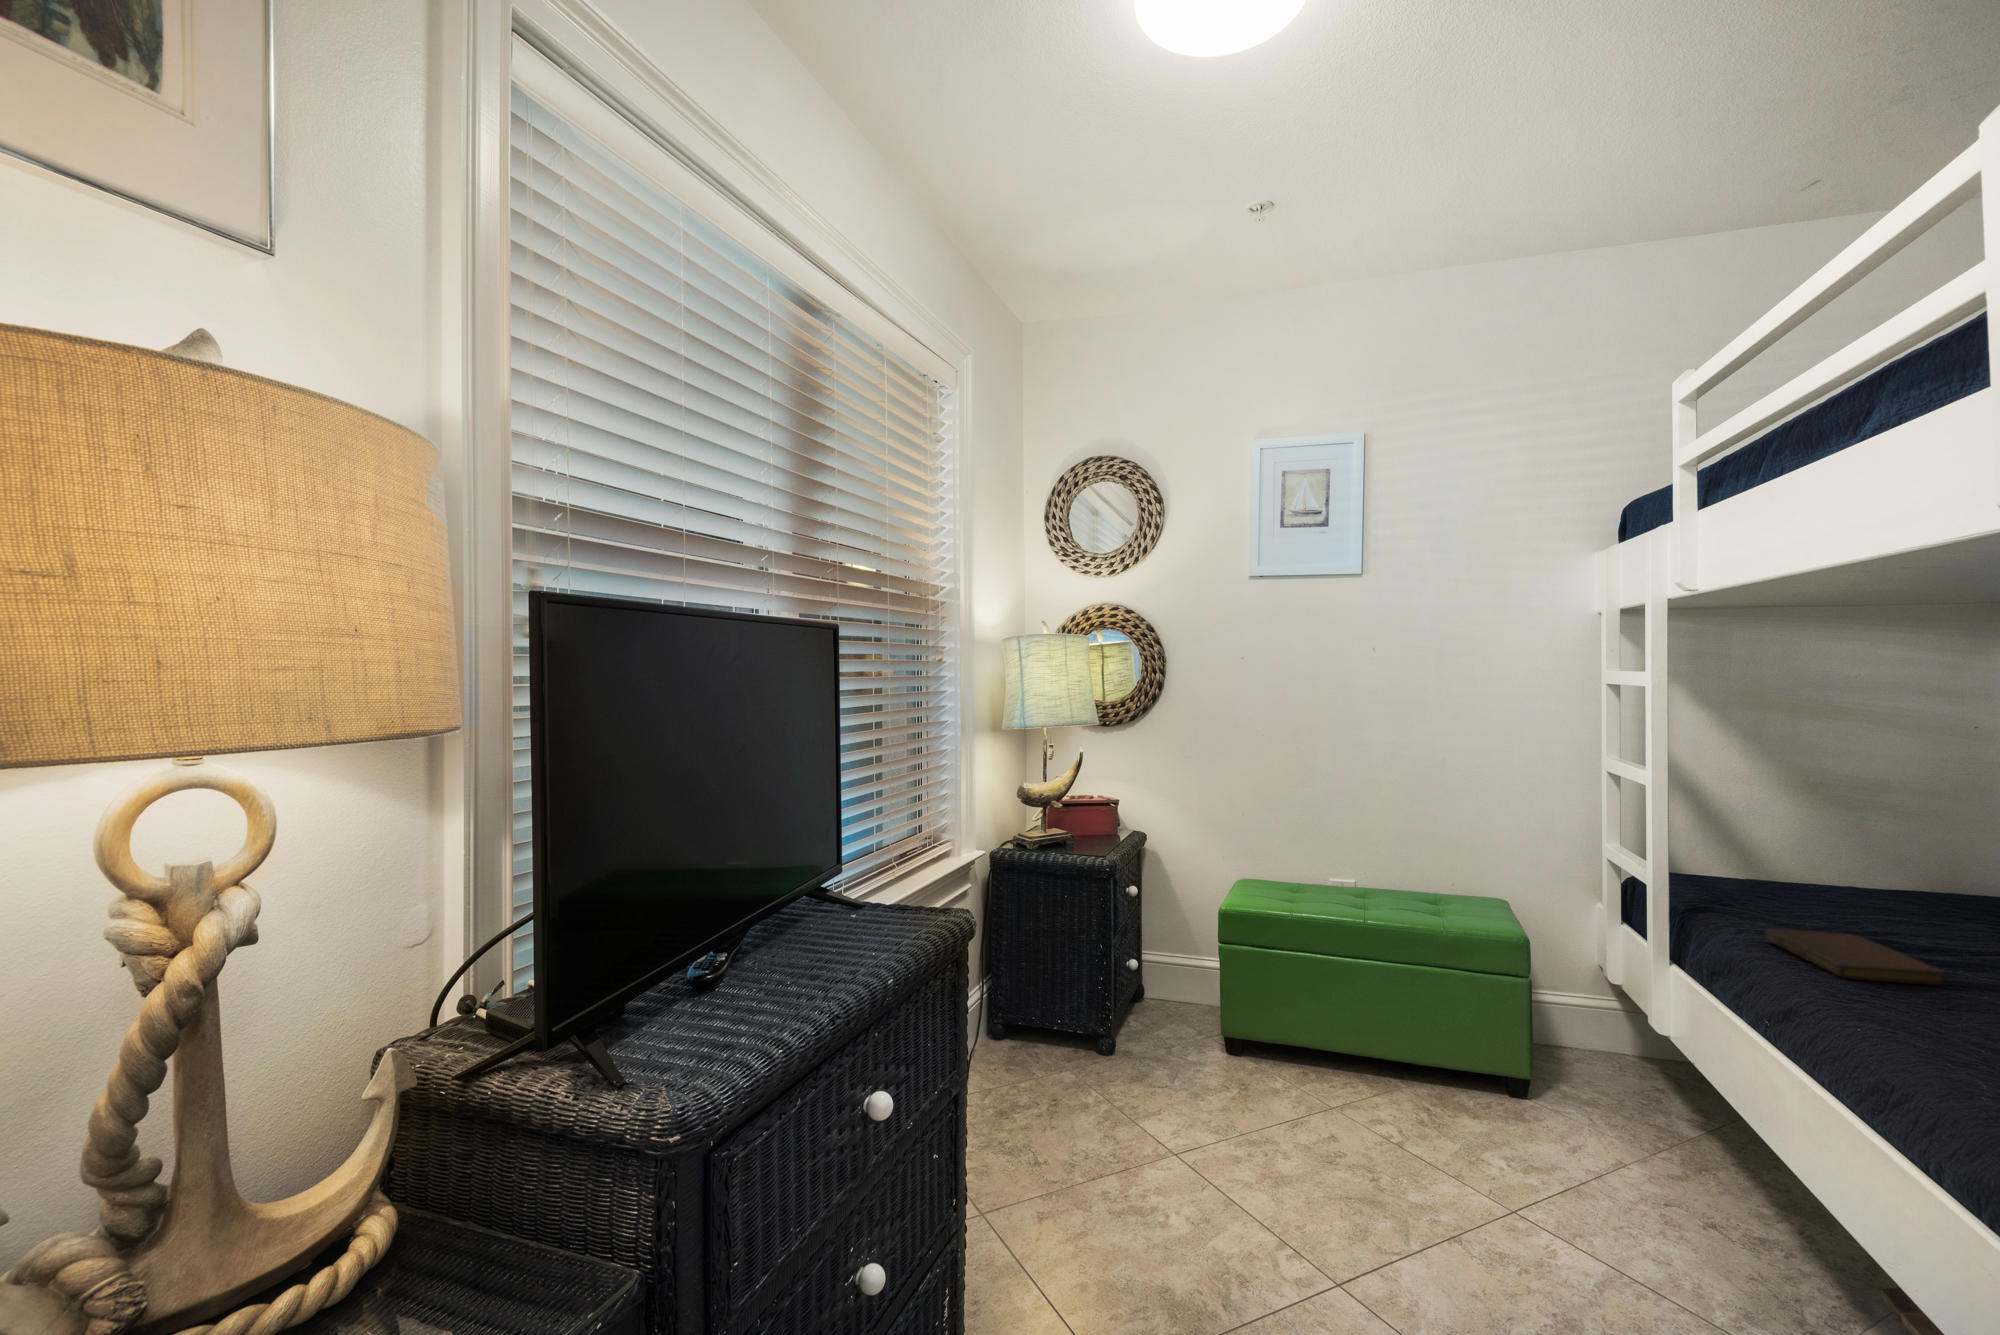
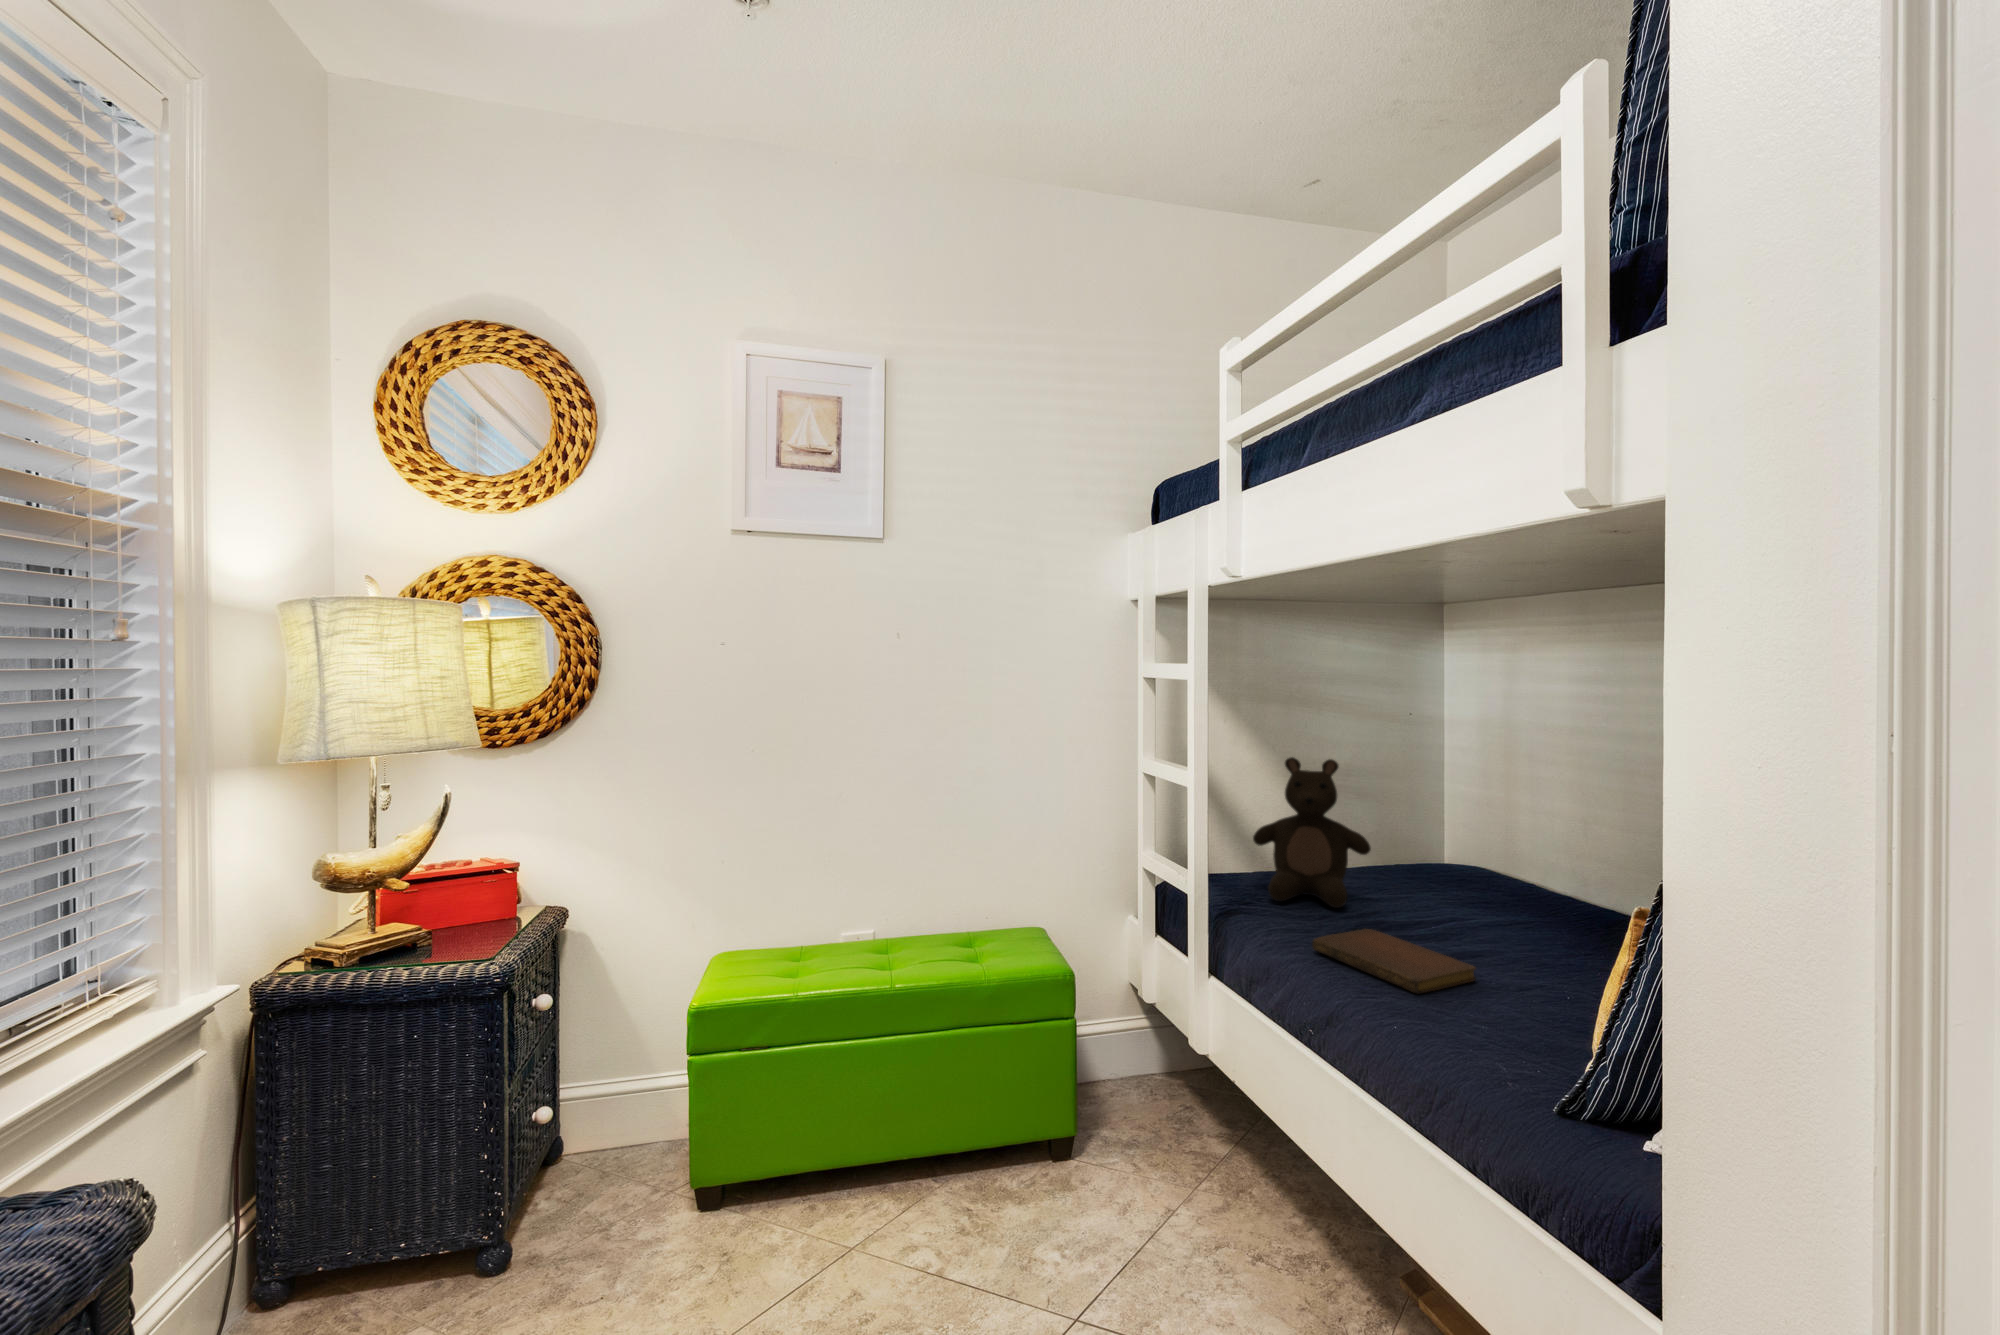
stuffed bear: none [1774,768,1930,925] -> present [1253,757,1371,908]

